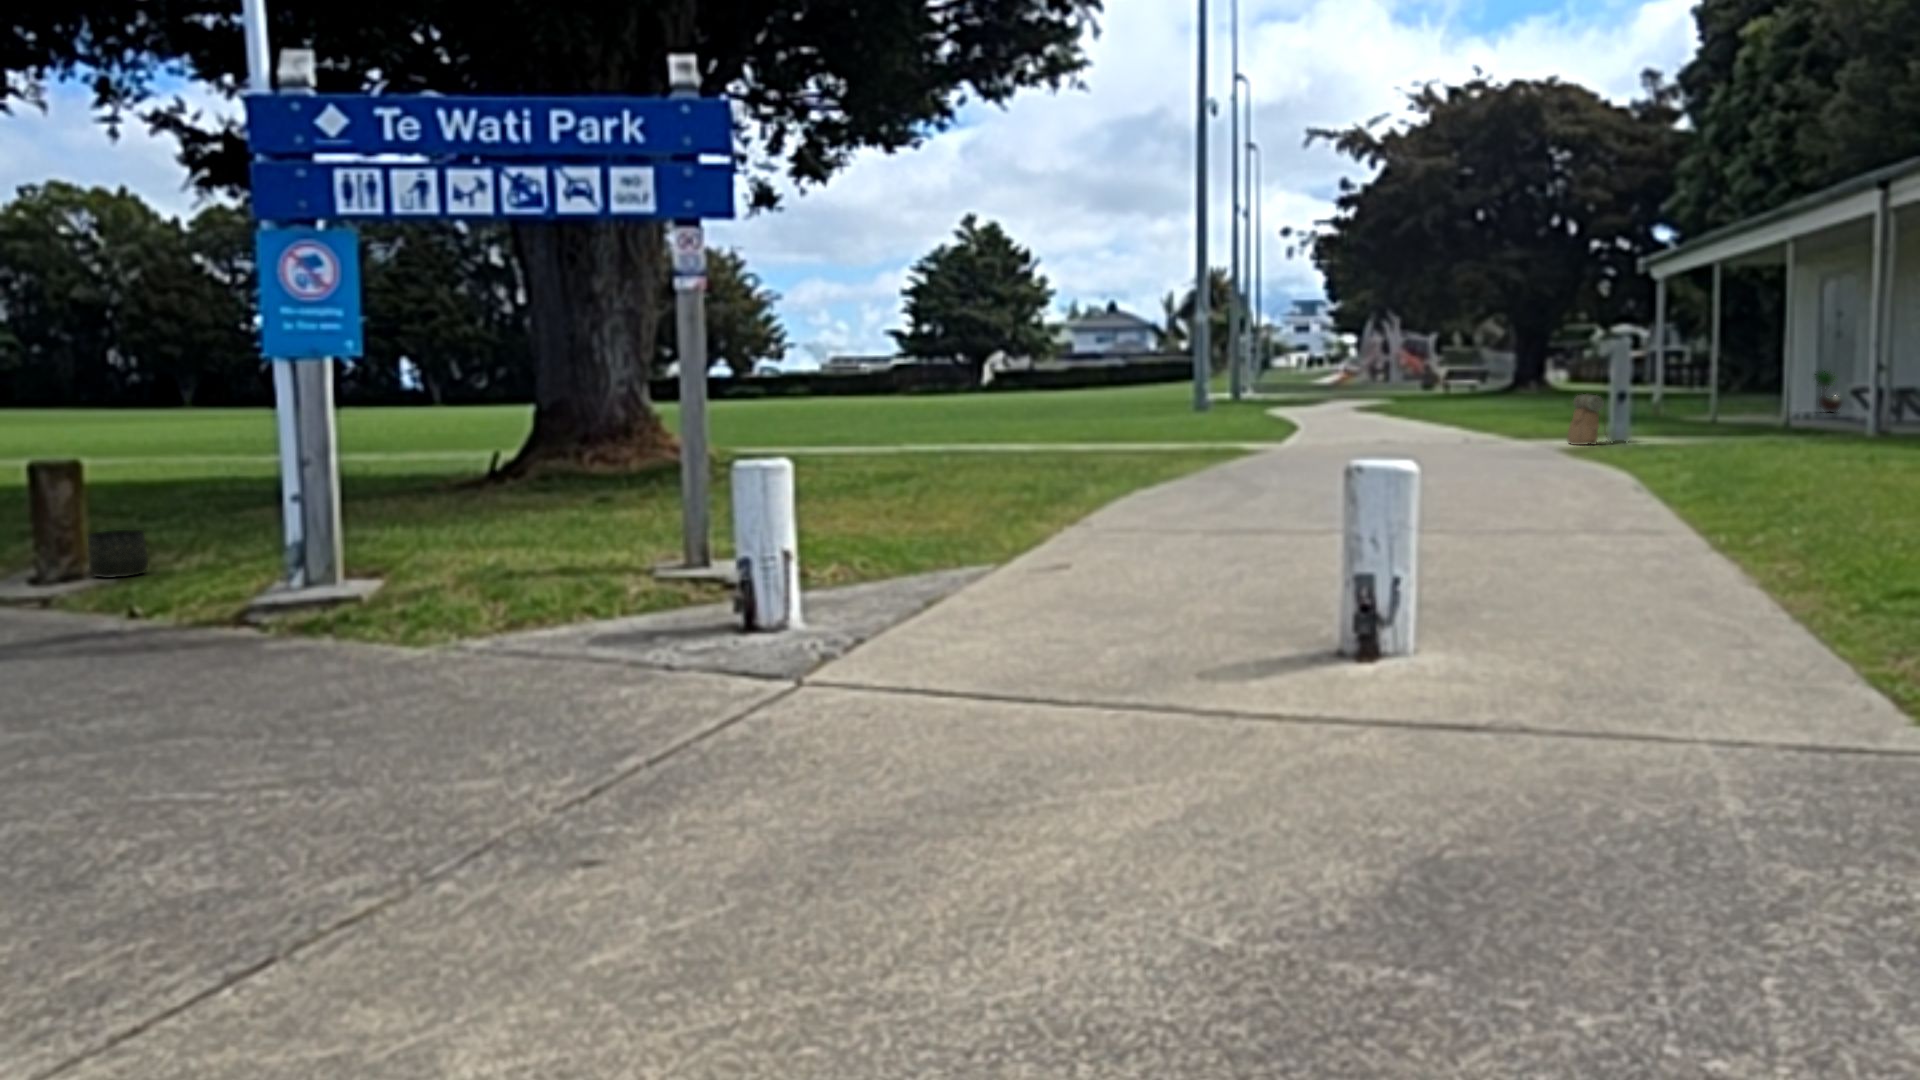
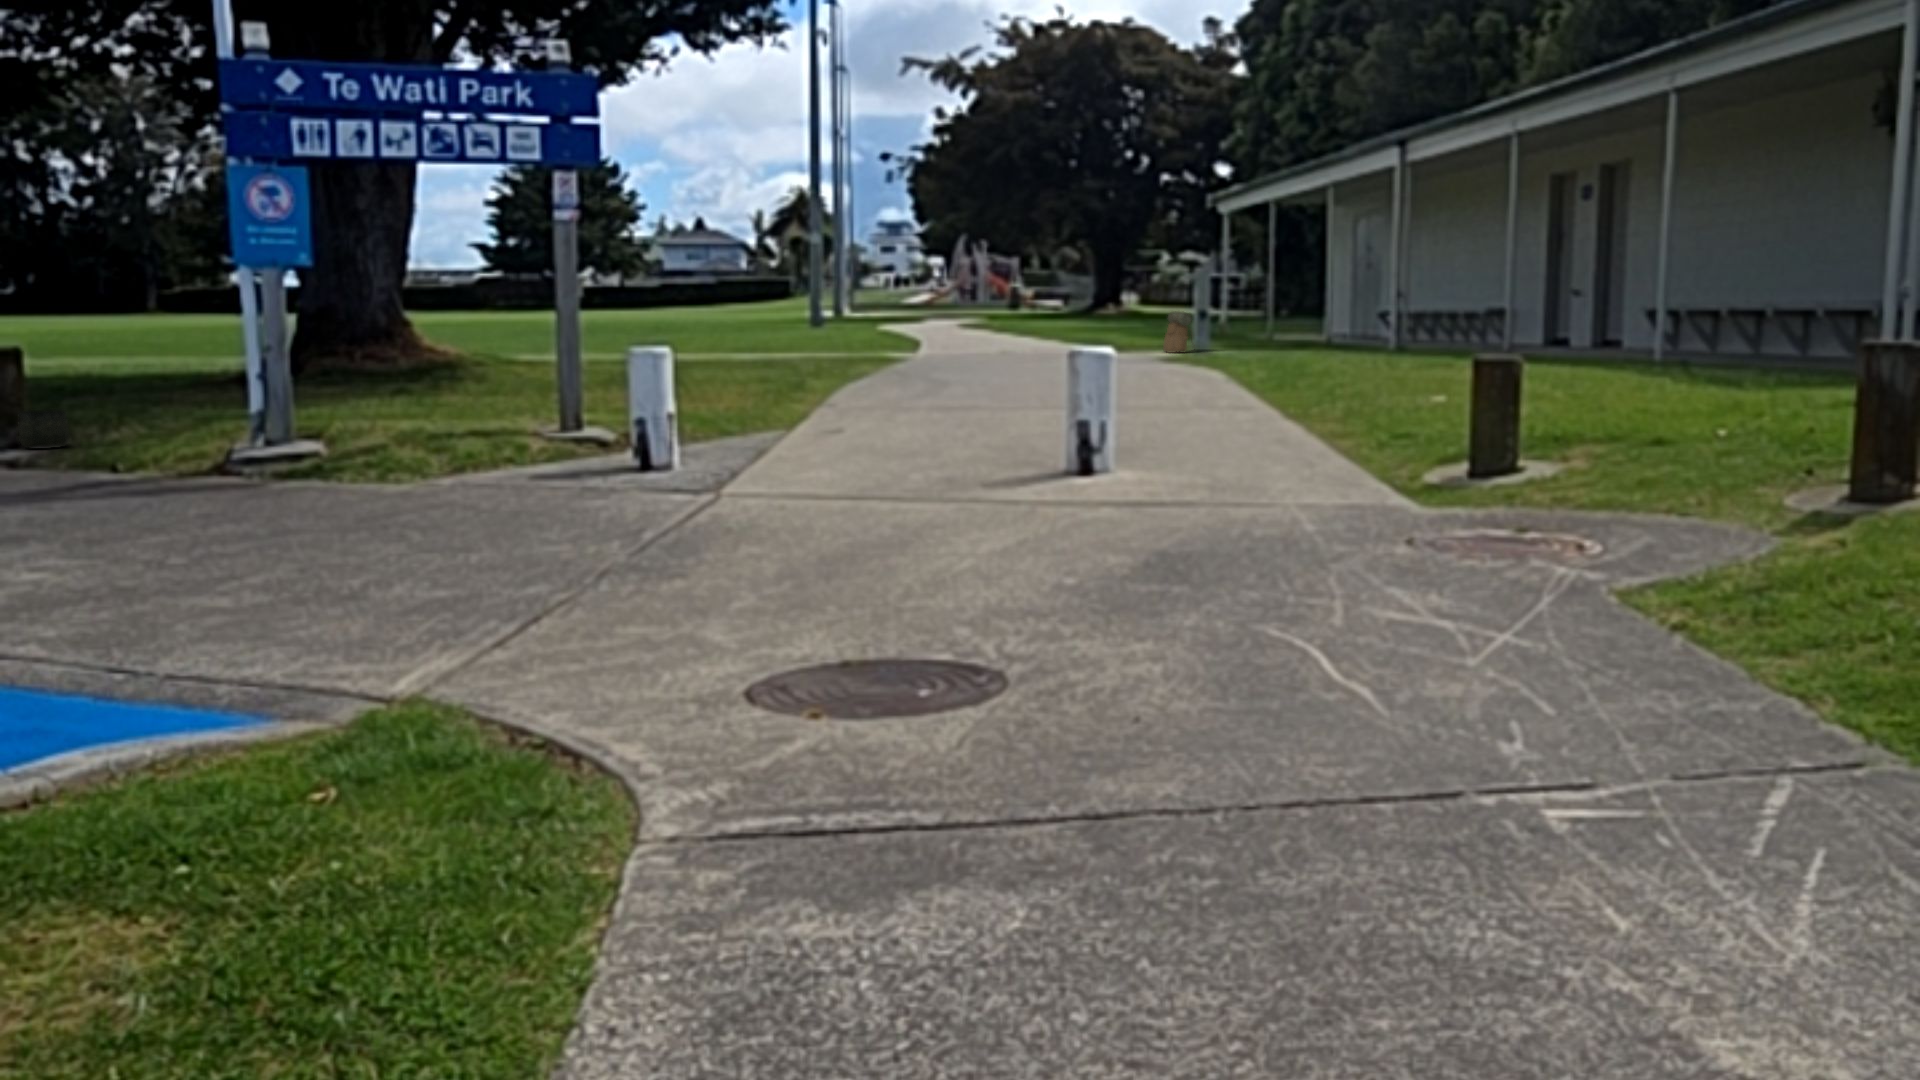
potted tree: present [1814,370,1842,412] -> none [1346,290,1369,329]

